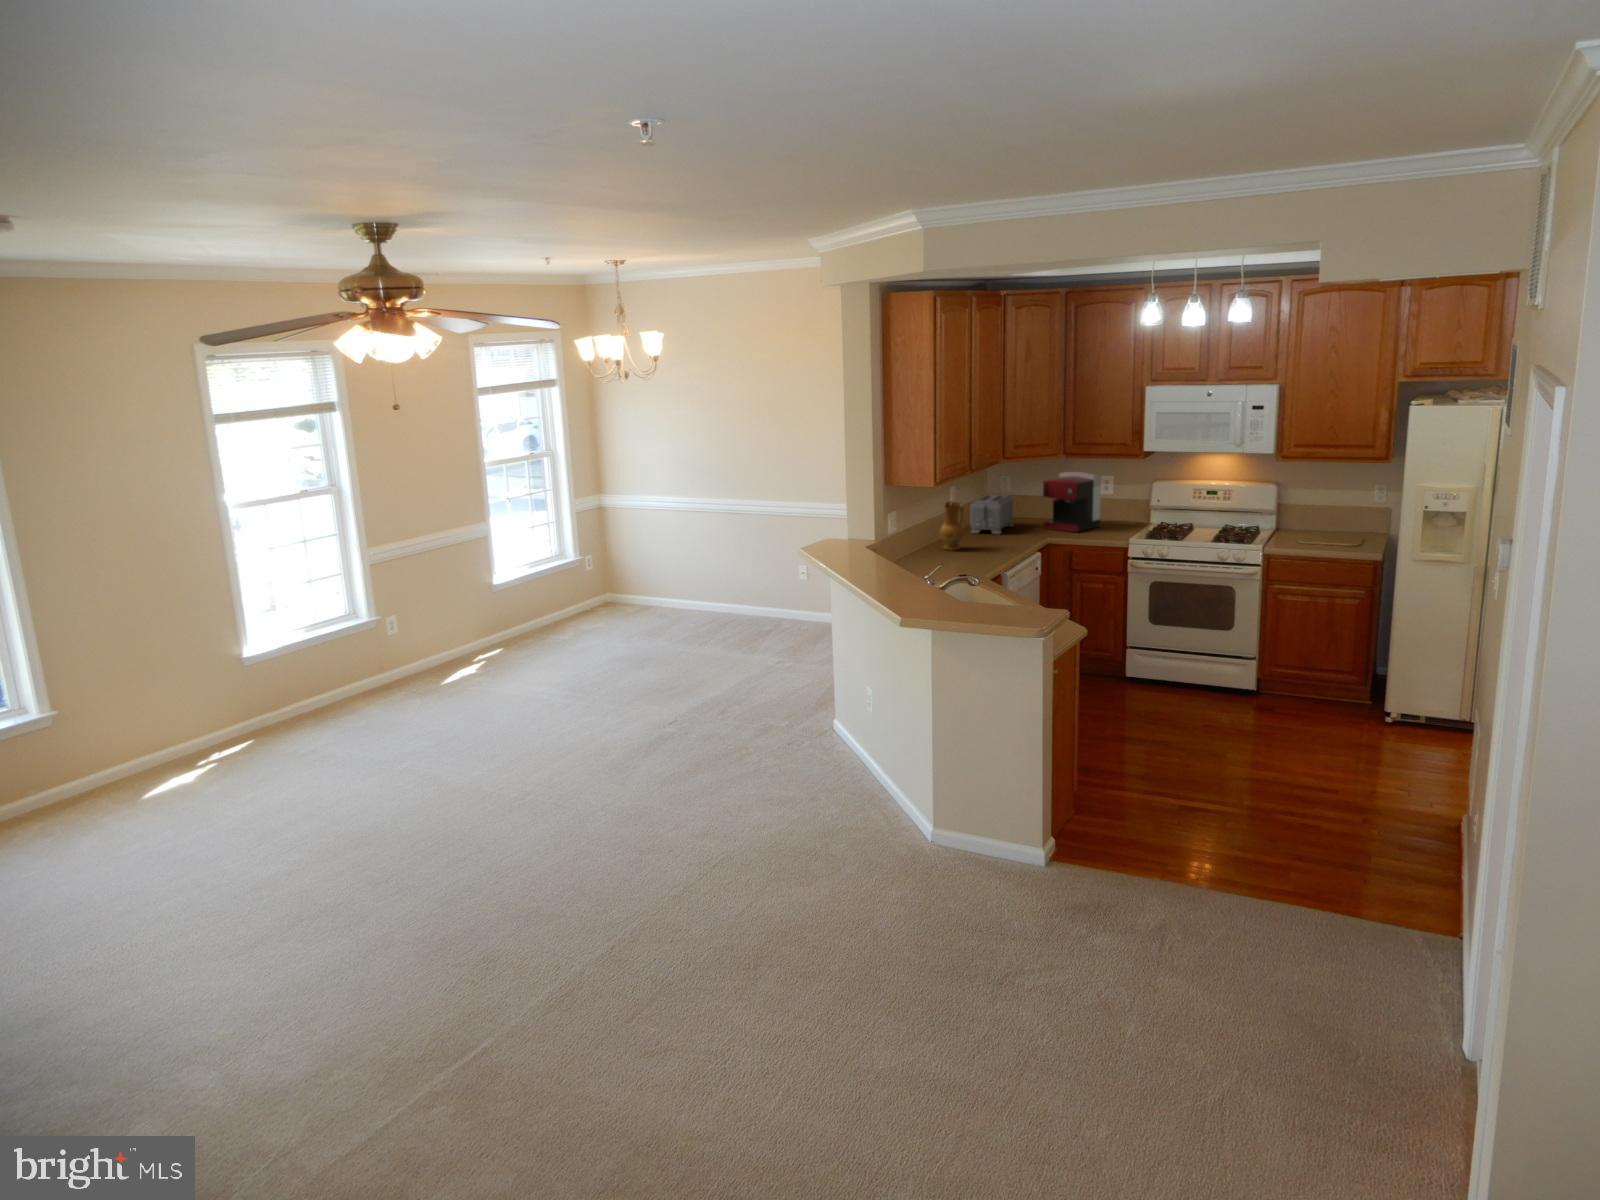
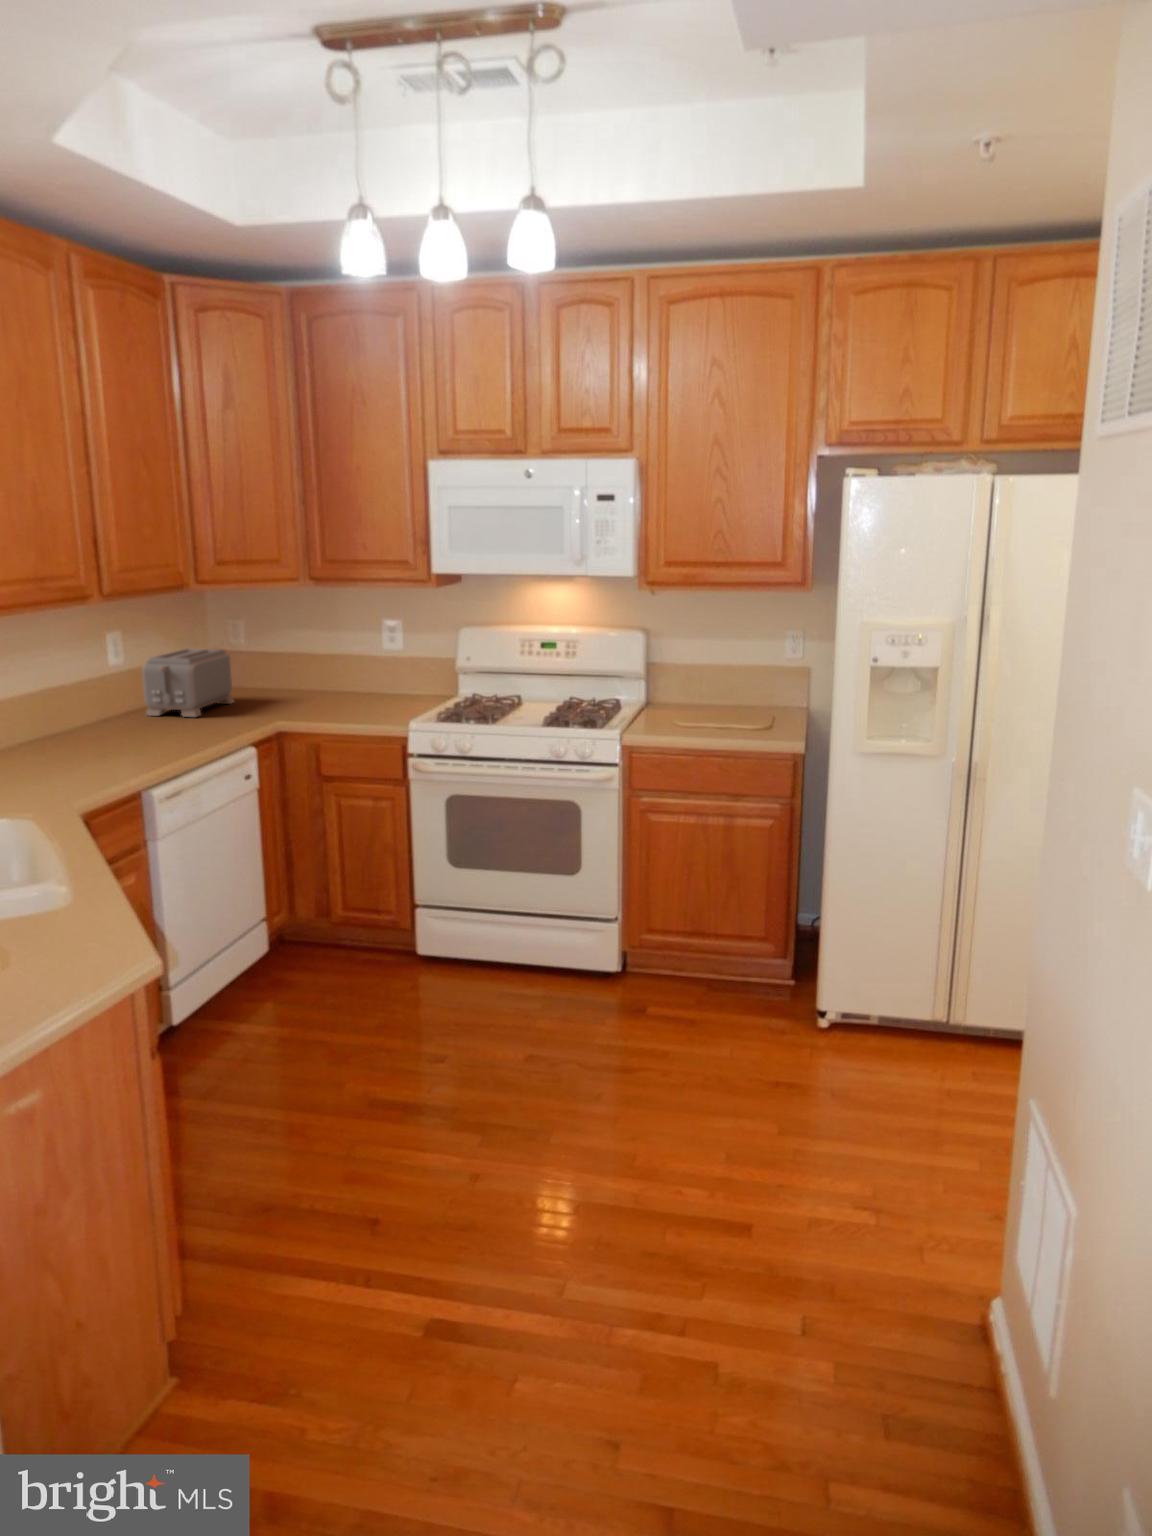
coffee maker: present [1043,472,1101,532] -> none [276,610,379,712]
ceramic jug: present [940,501,964,551] -> none [47,656,98,750]

